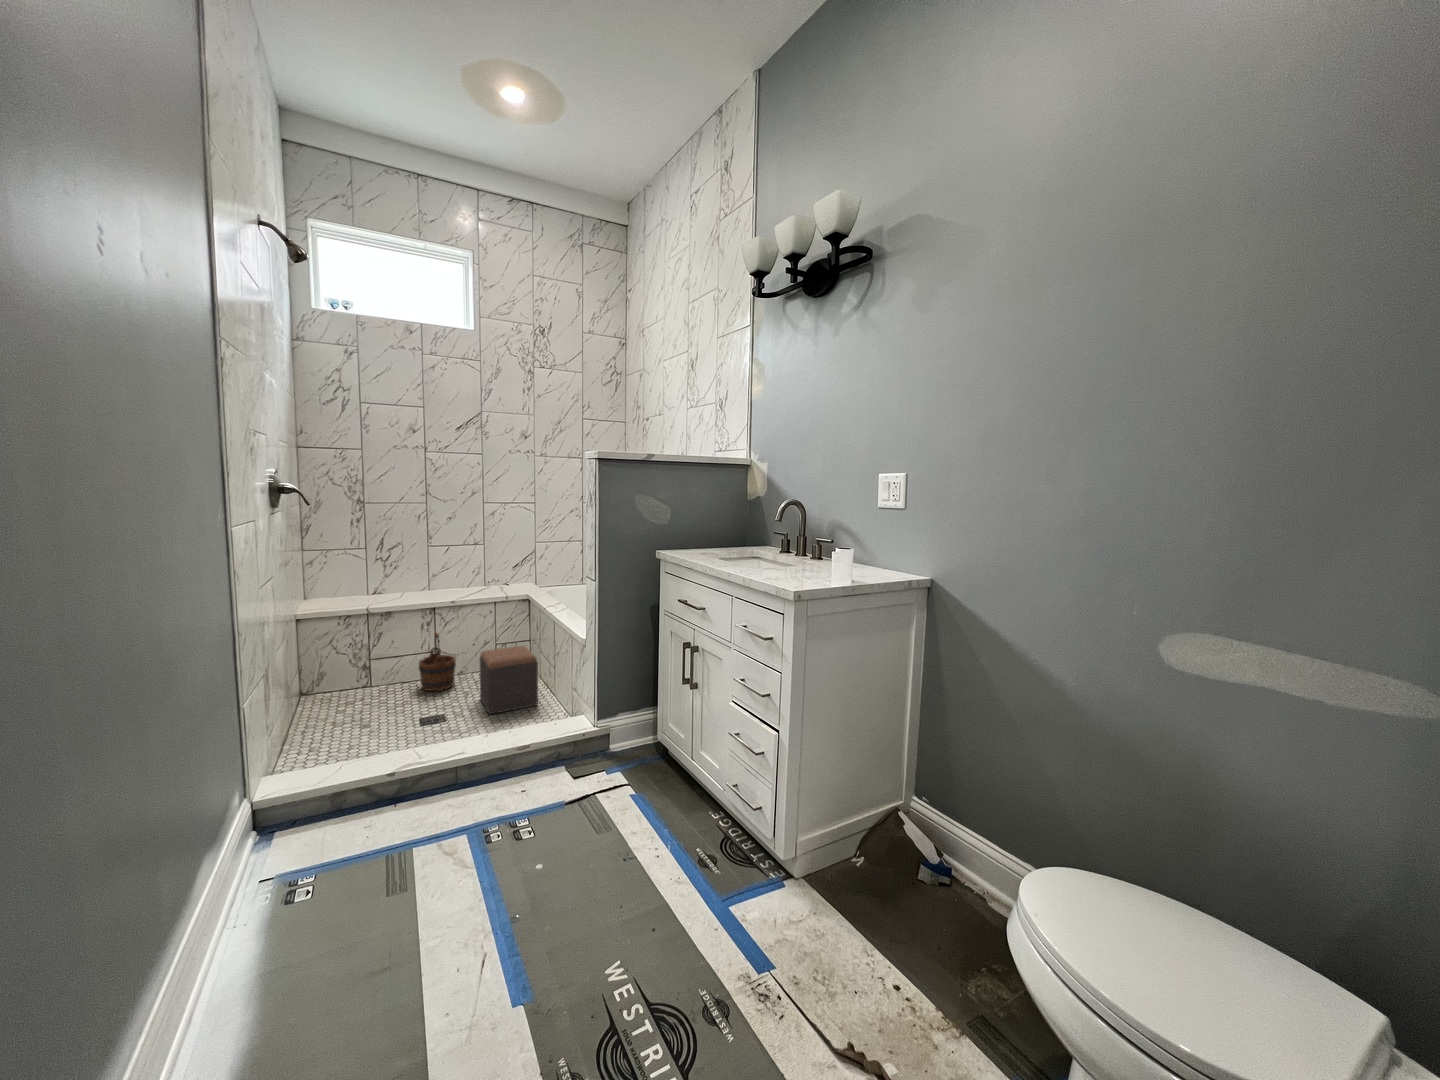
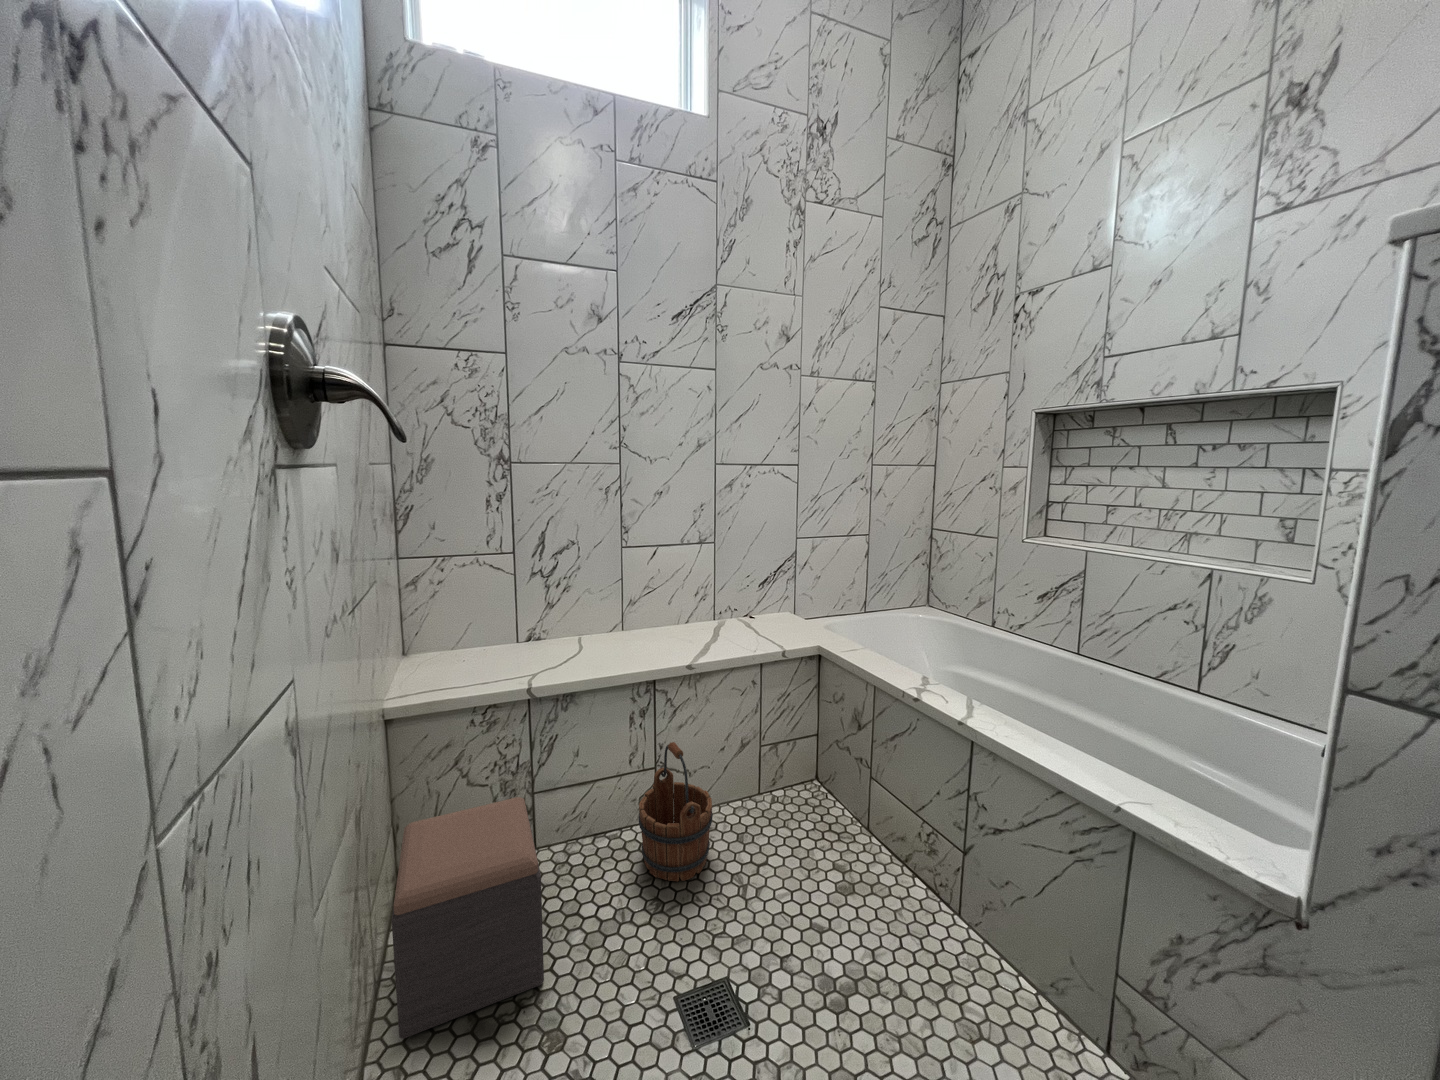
footstool: present [480,646,538,714] -> present [392,797,544,1039]

